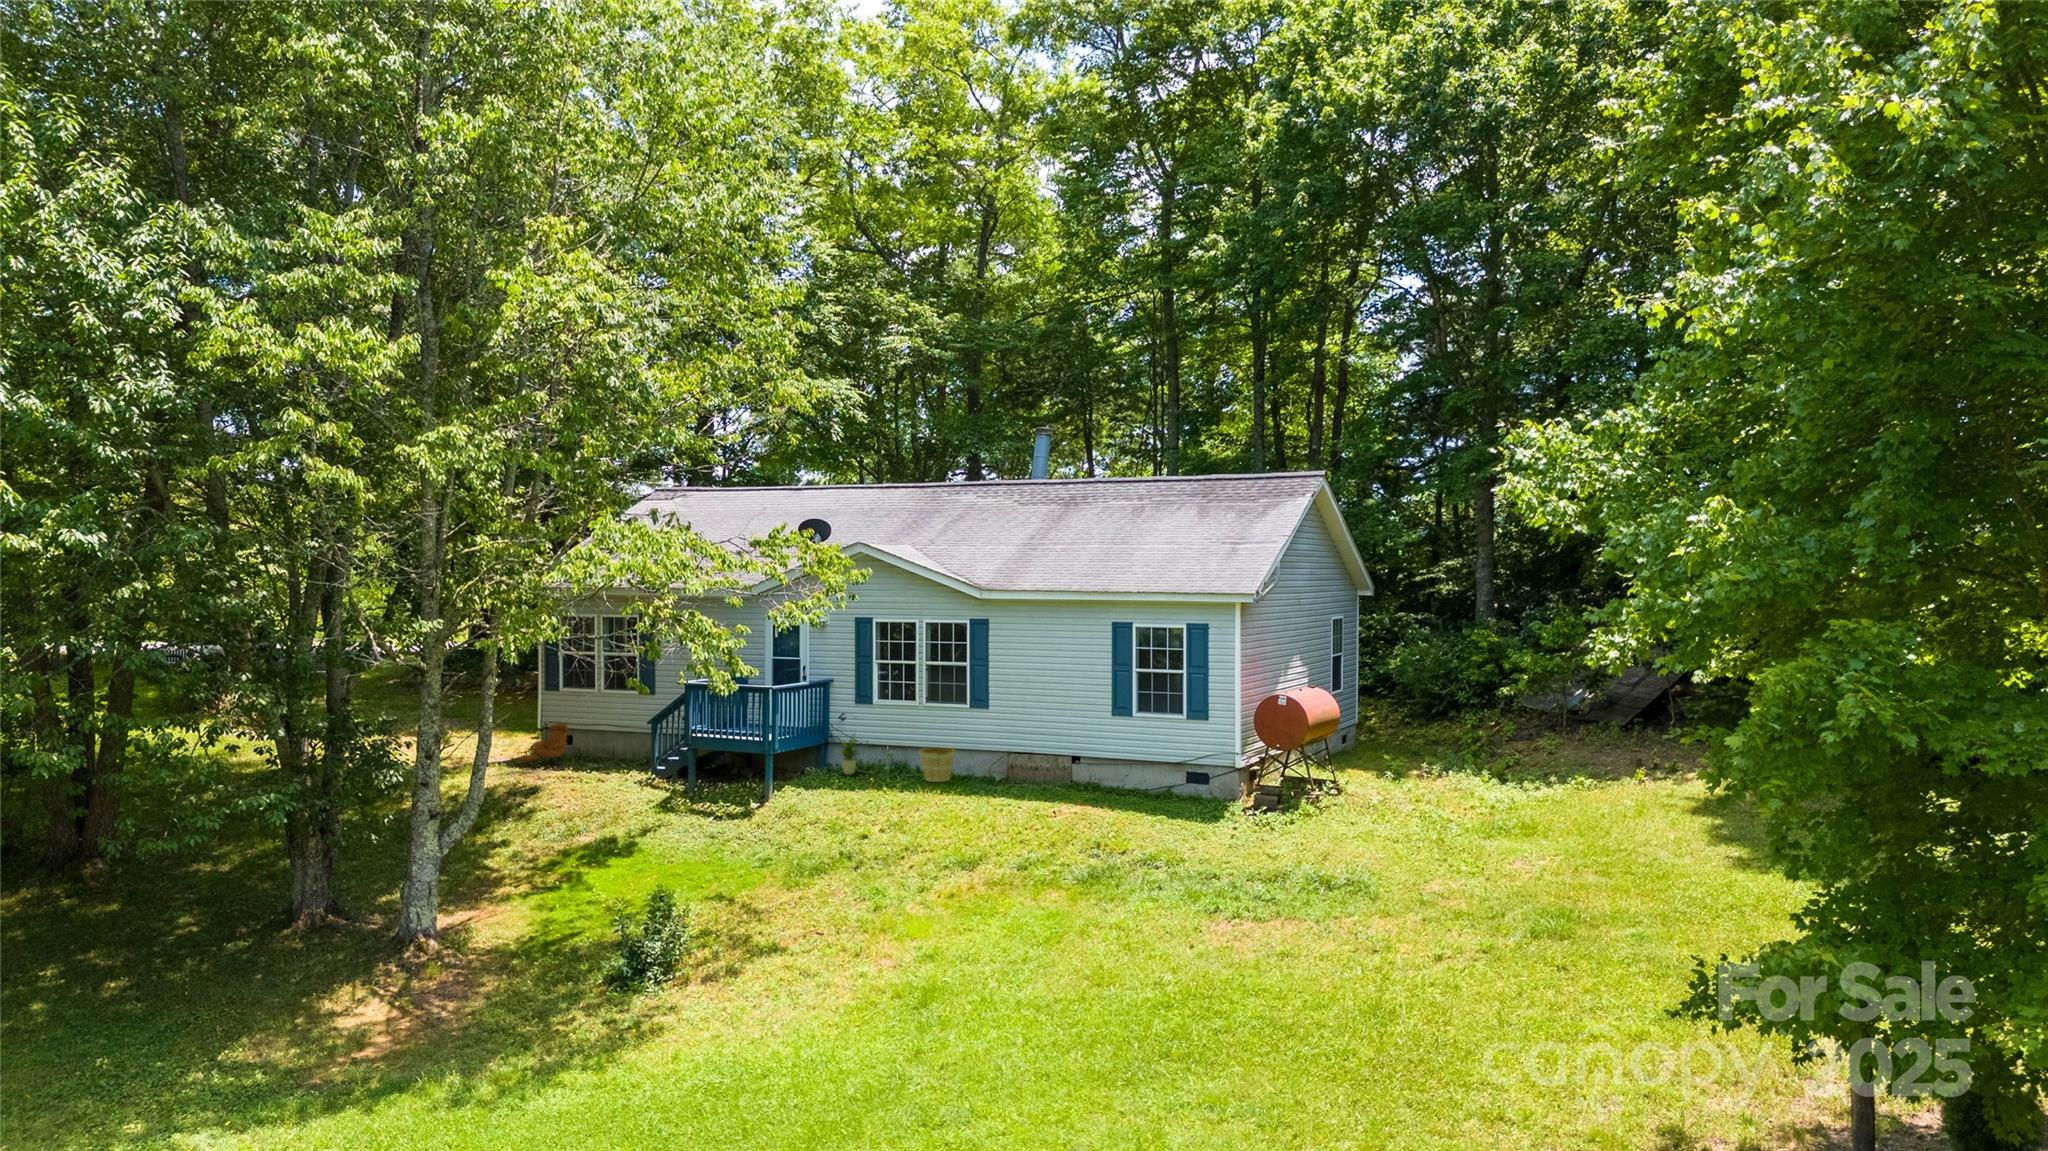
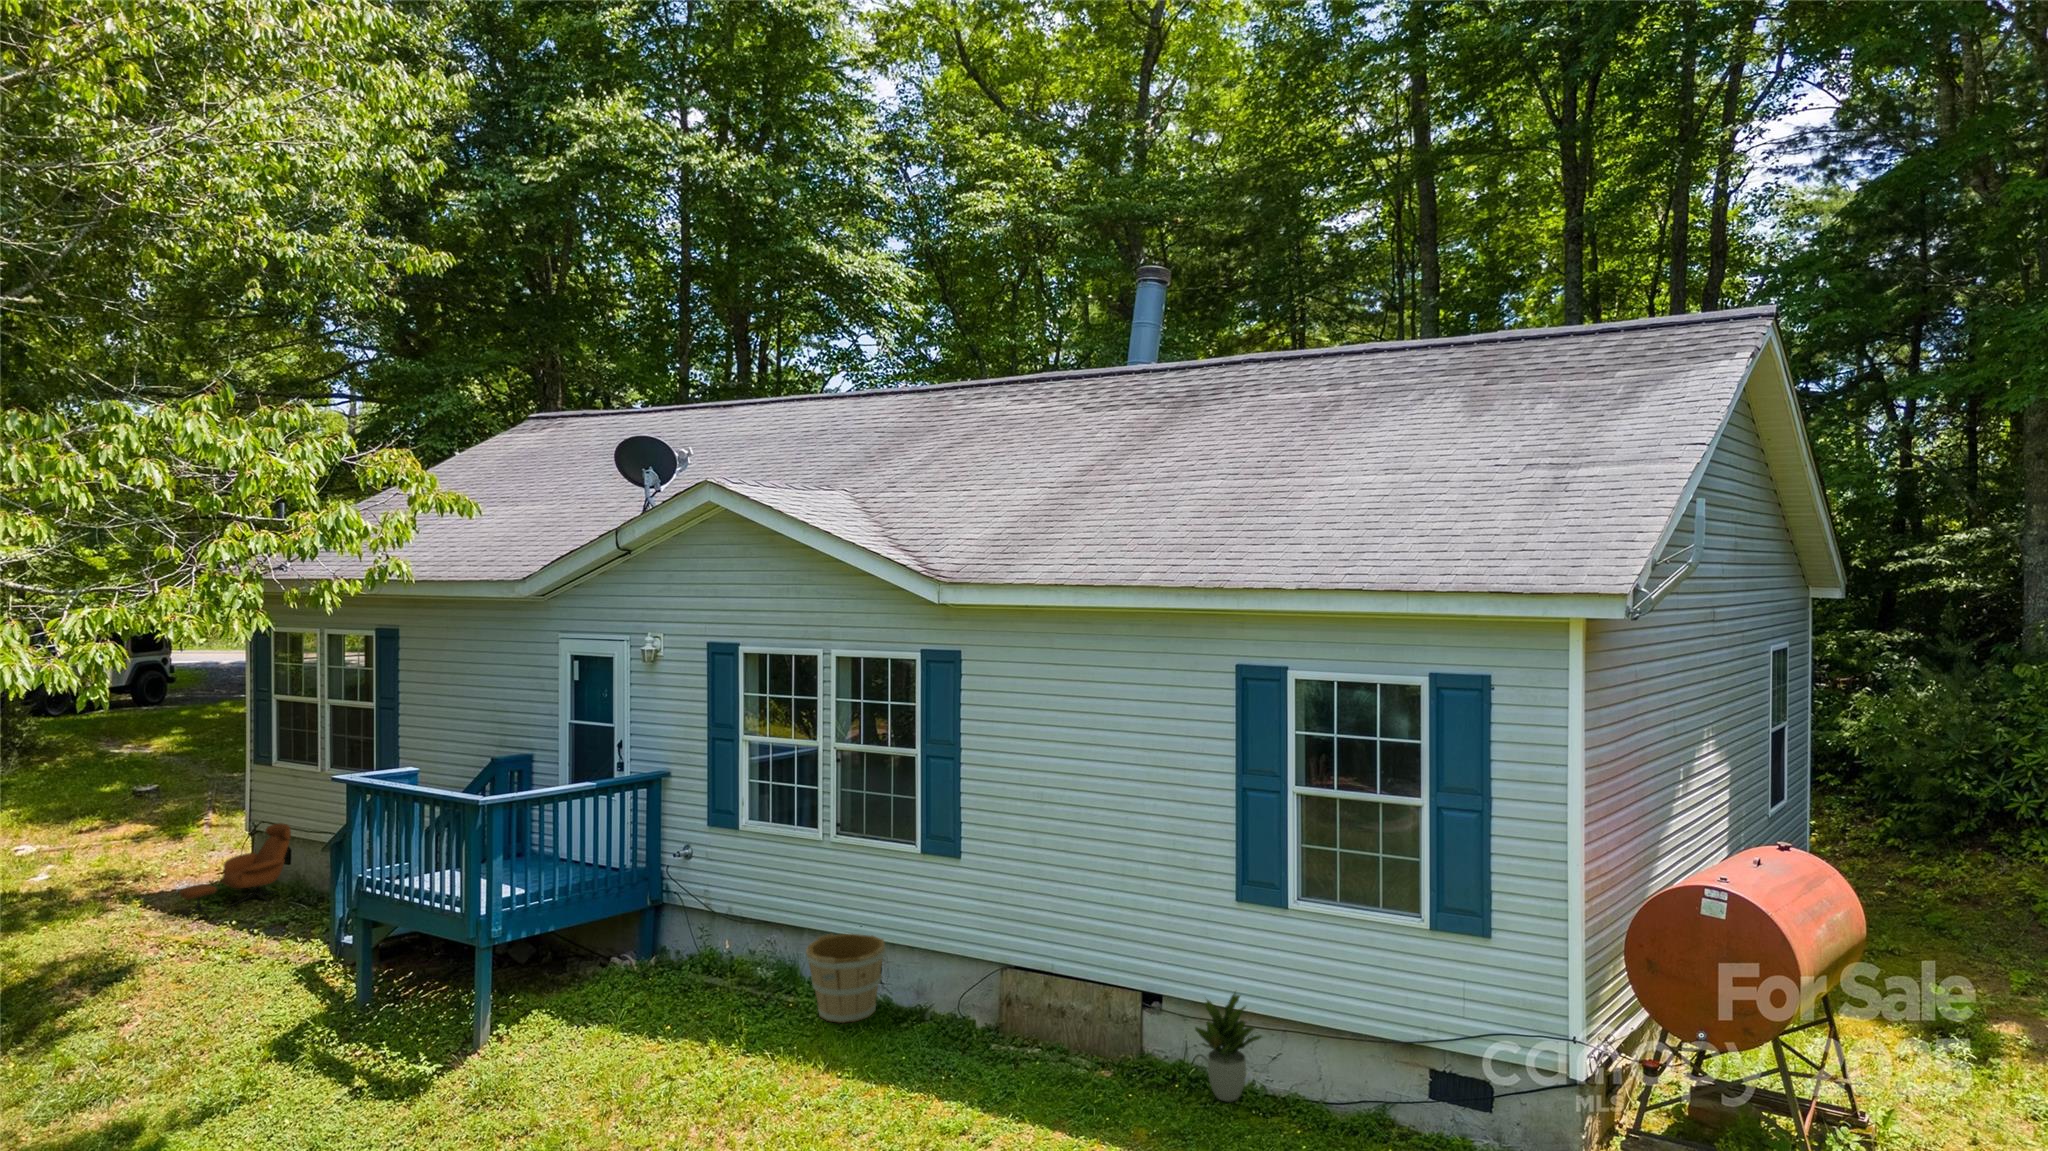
potted plant: present [839,738,857,774] -> present [1195,993,1262,1101]

